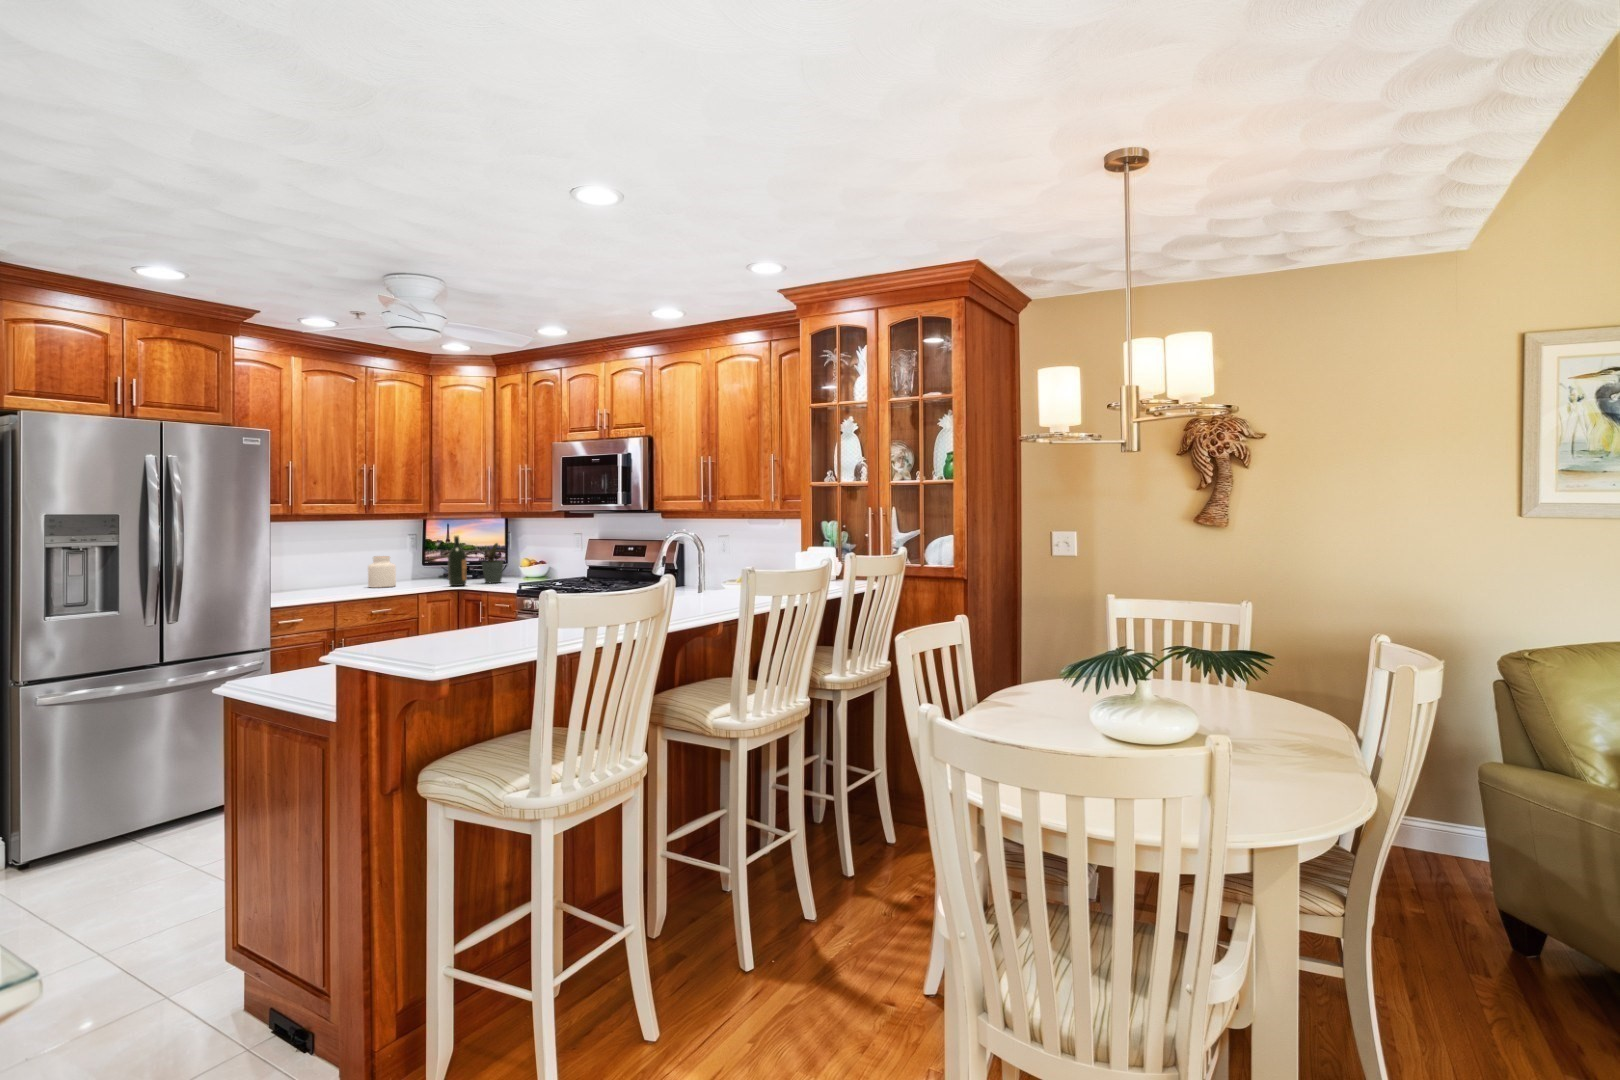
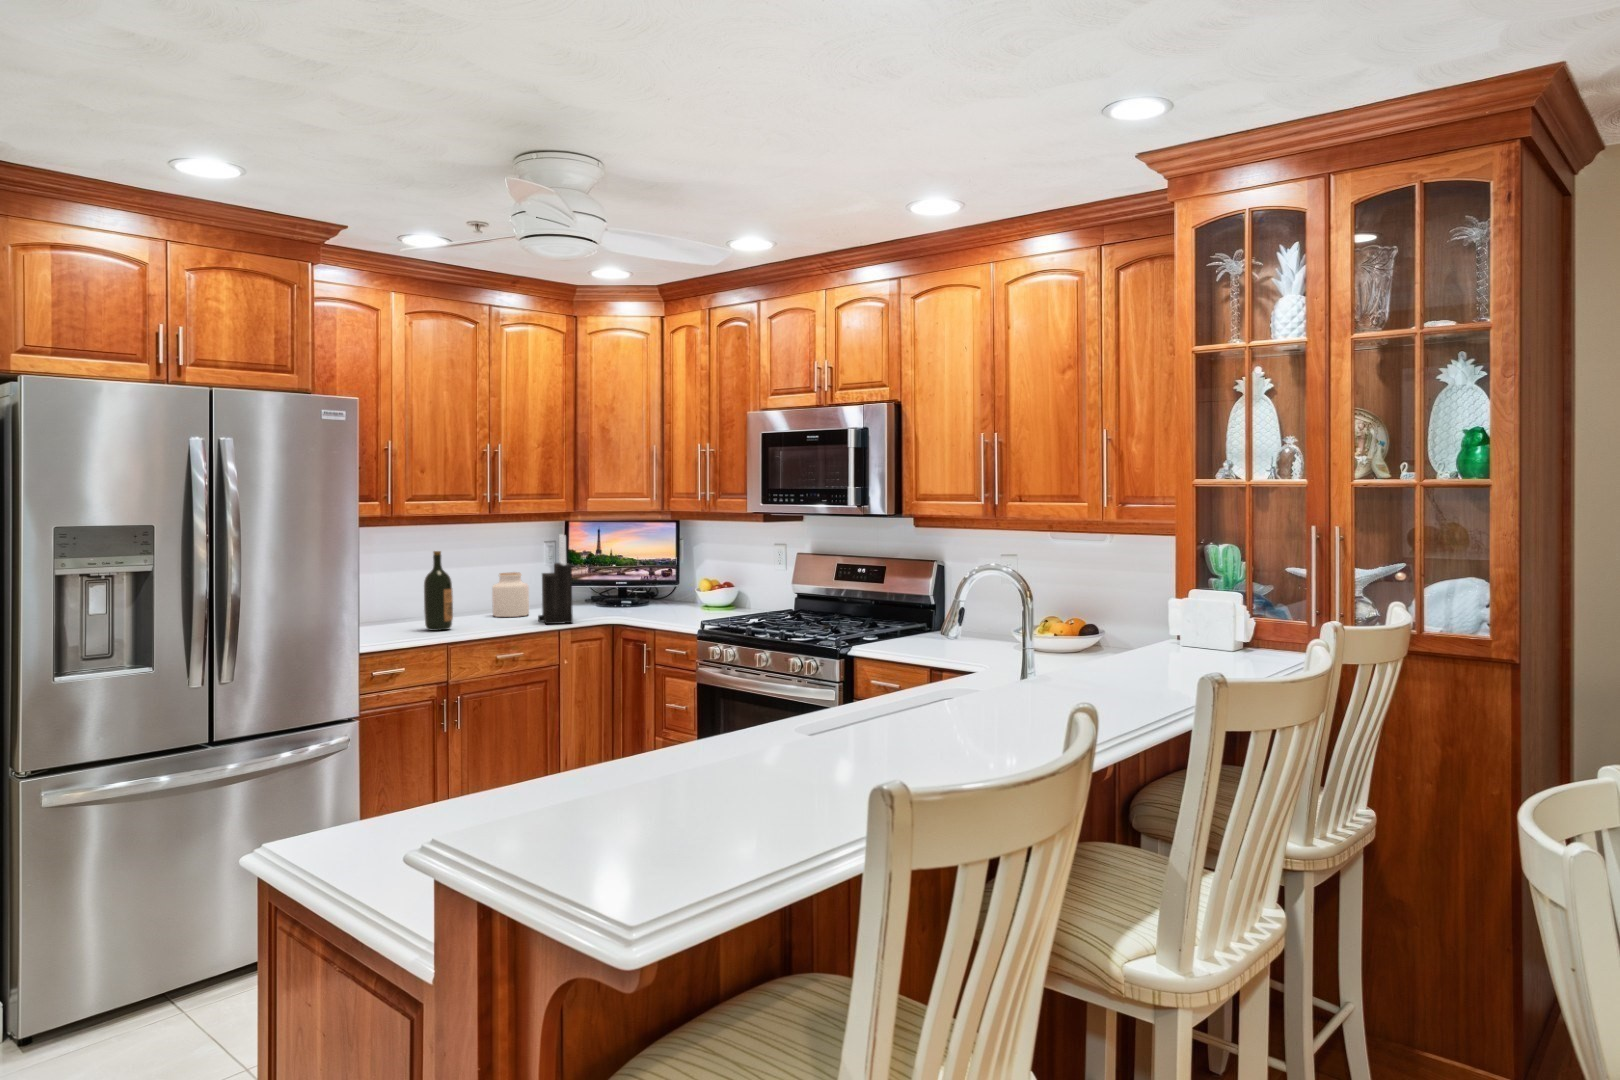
knife block: none [403,528,428,590] -> present [538,535,573,624]
wine bottle: present [448,536,467,586] -> present [424,551,453,631]
potted plant: present [482,543,503,583] -> none [635,555,679,613]

